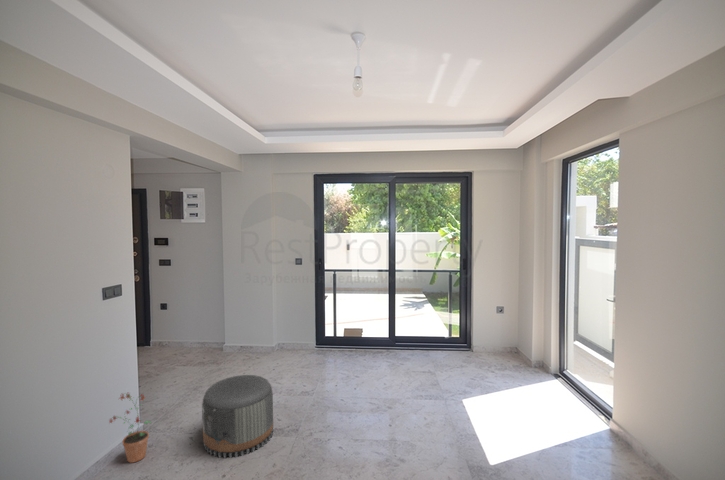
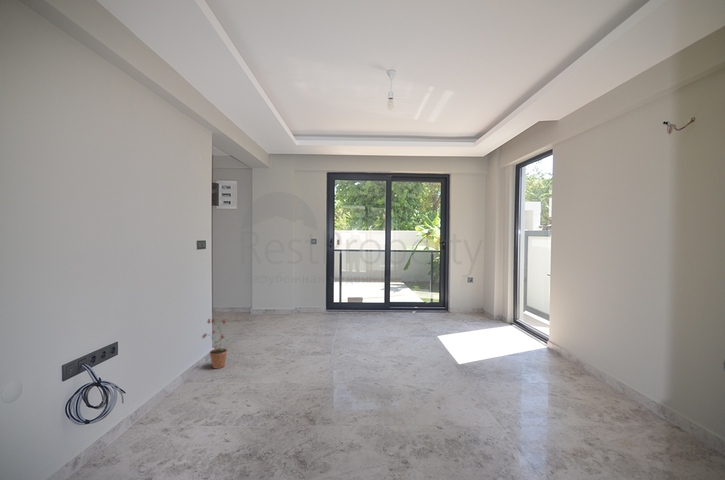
pouf: present [202,375,273,458] -> none [264,314,314,365]

